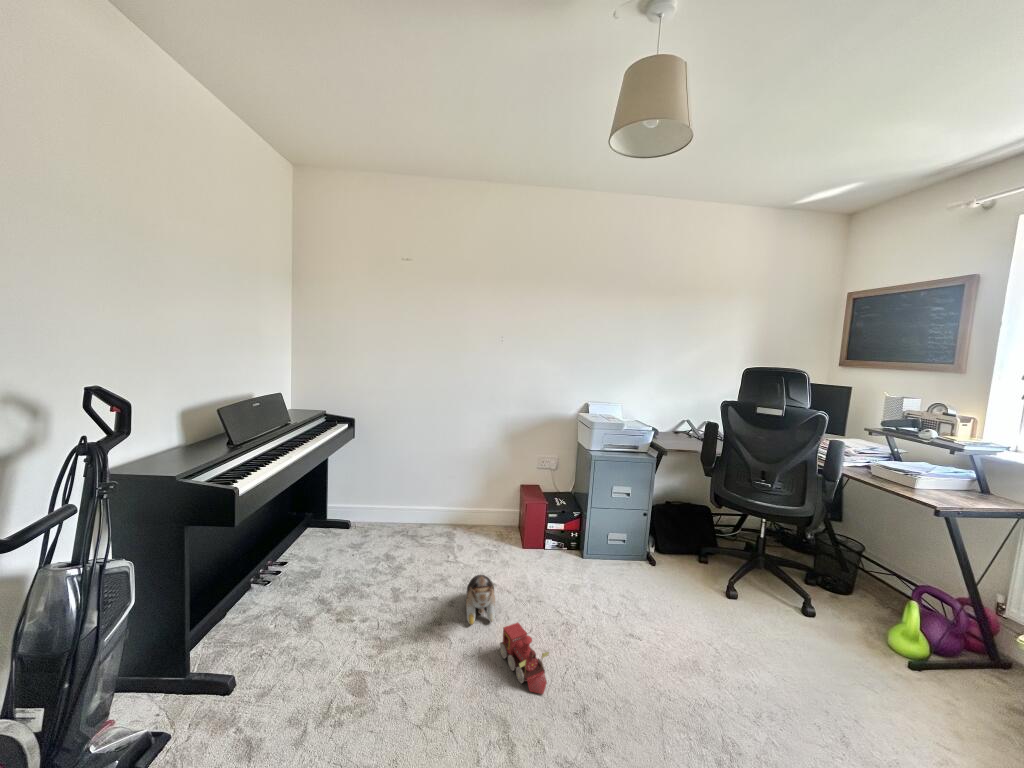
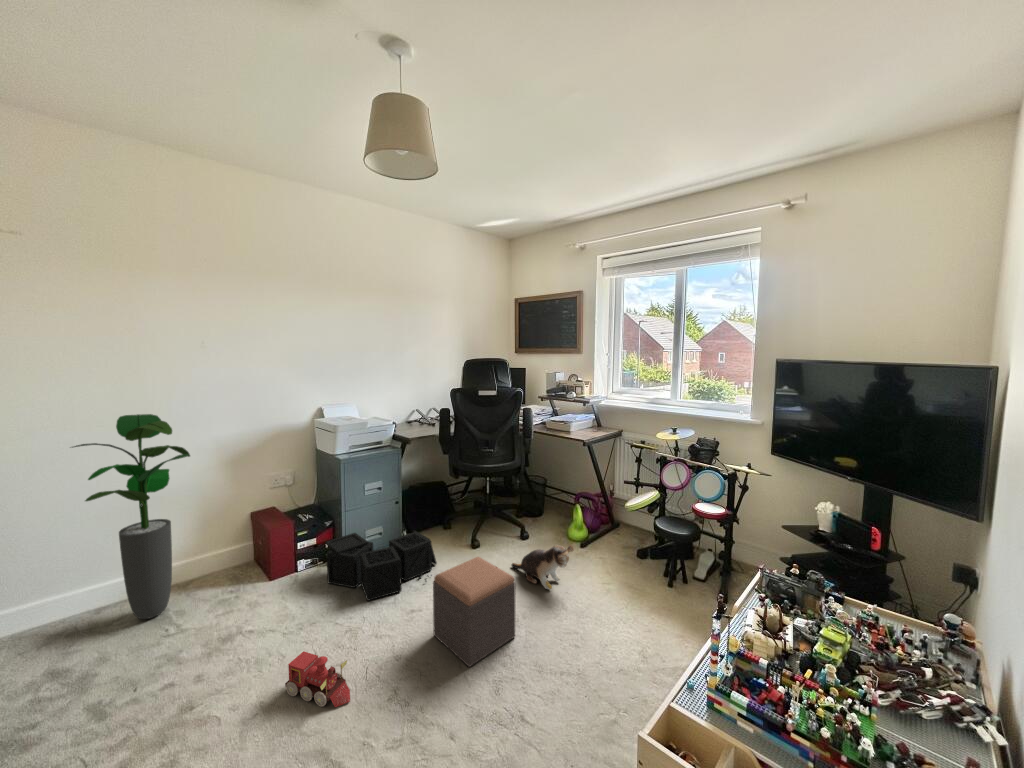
potted plant: none [416,390,482,542] -> present [72,414,190,619]
storage bin: none [564,530,676,612] -> present [326,530,437,601]
plush toy: present [466,575,495,625] -> present [512,545,573,589]
footstool: none [645,609,761,742] -> present [433,557,516,667]

